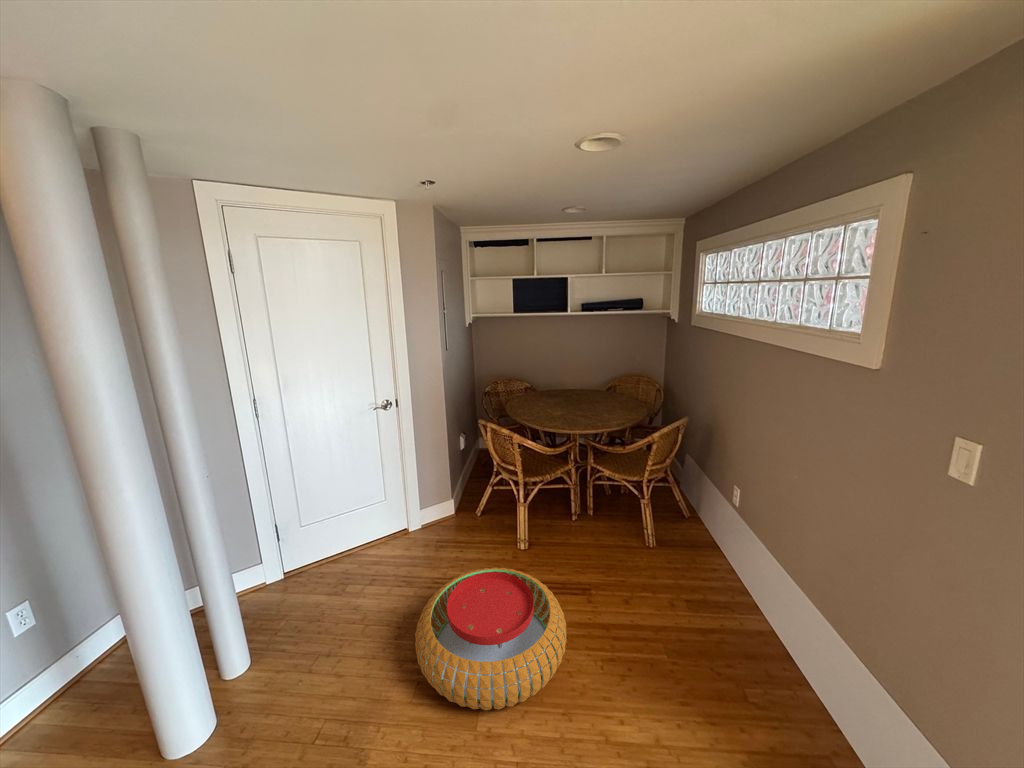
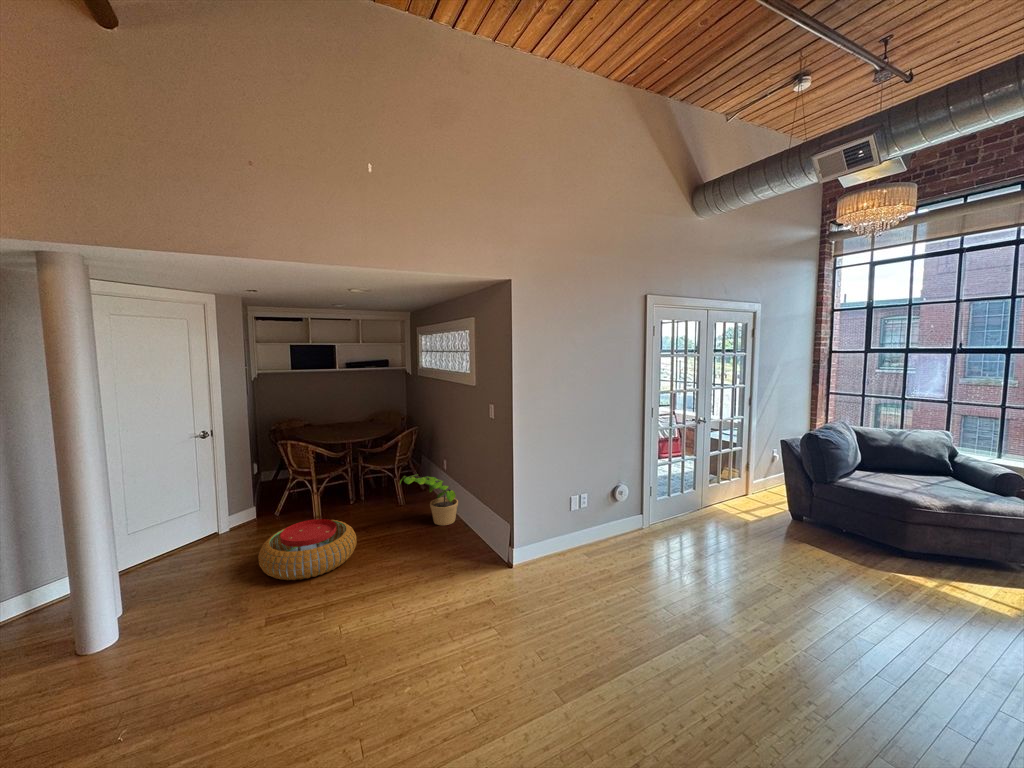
potted plant: none [652,528,773,645] -> present [400,474,458,525]

